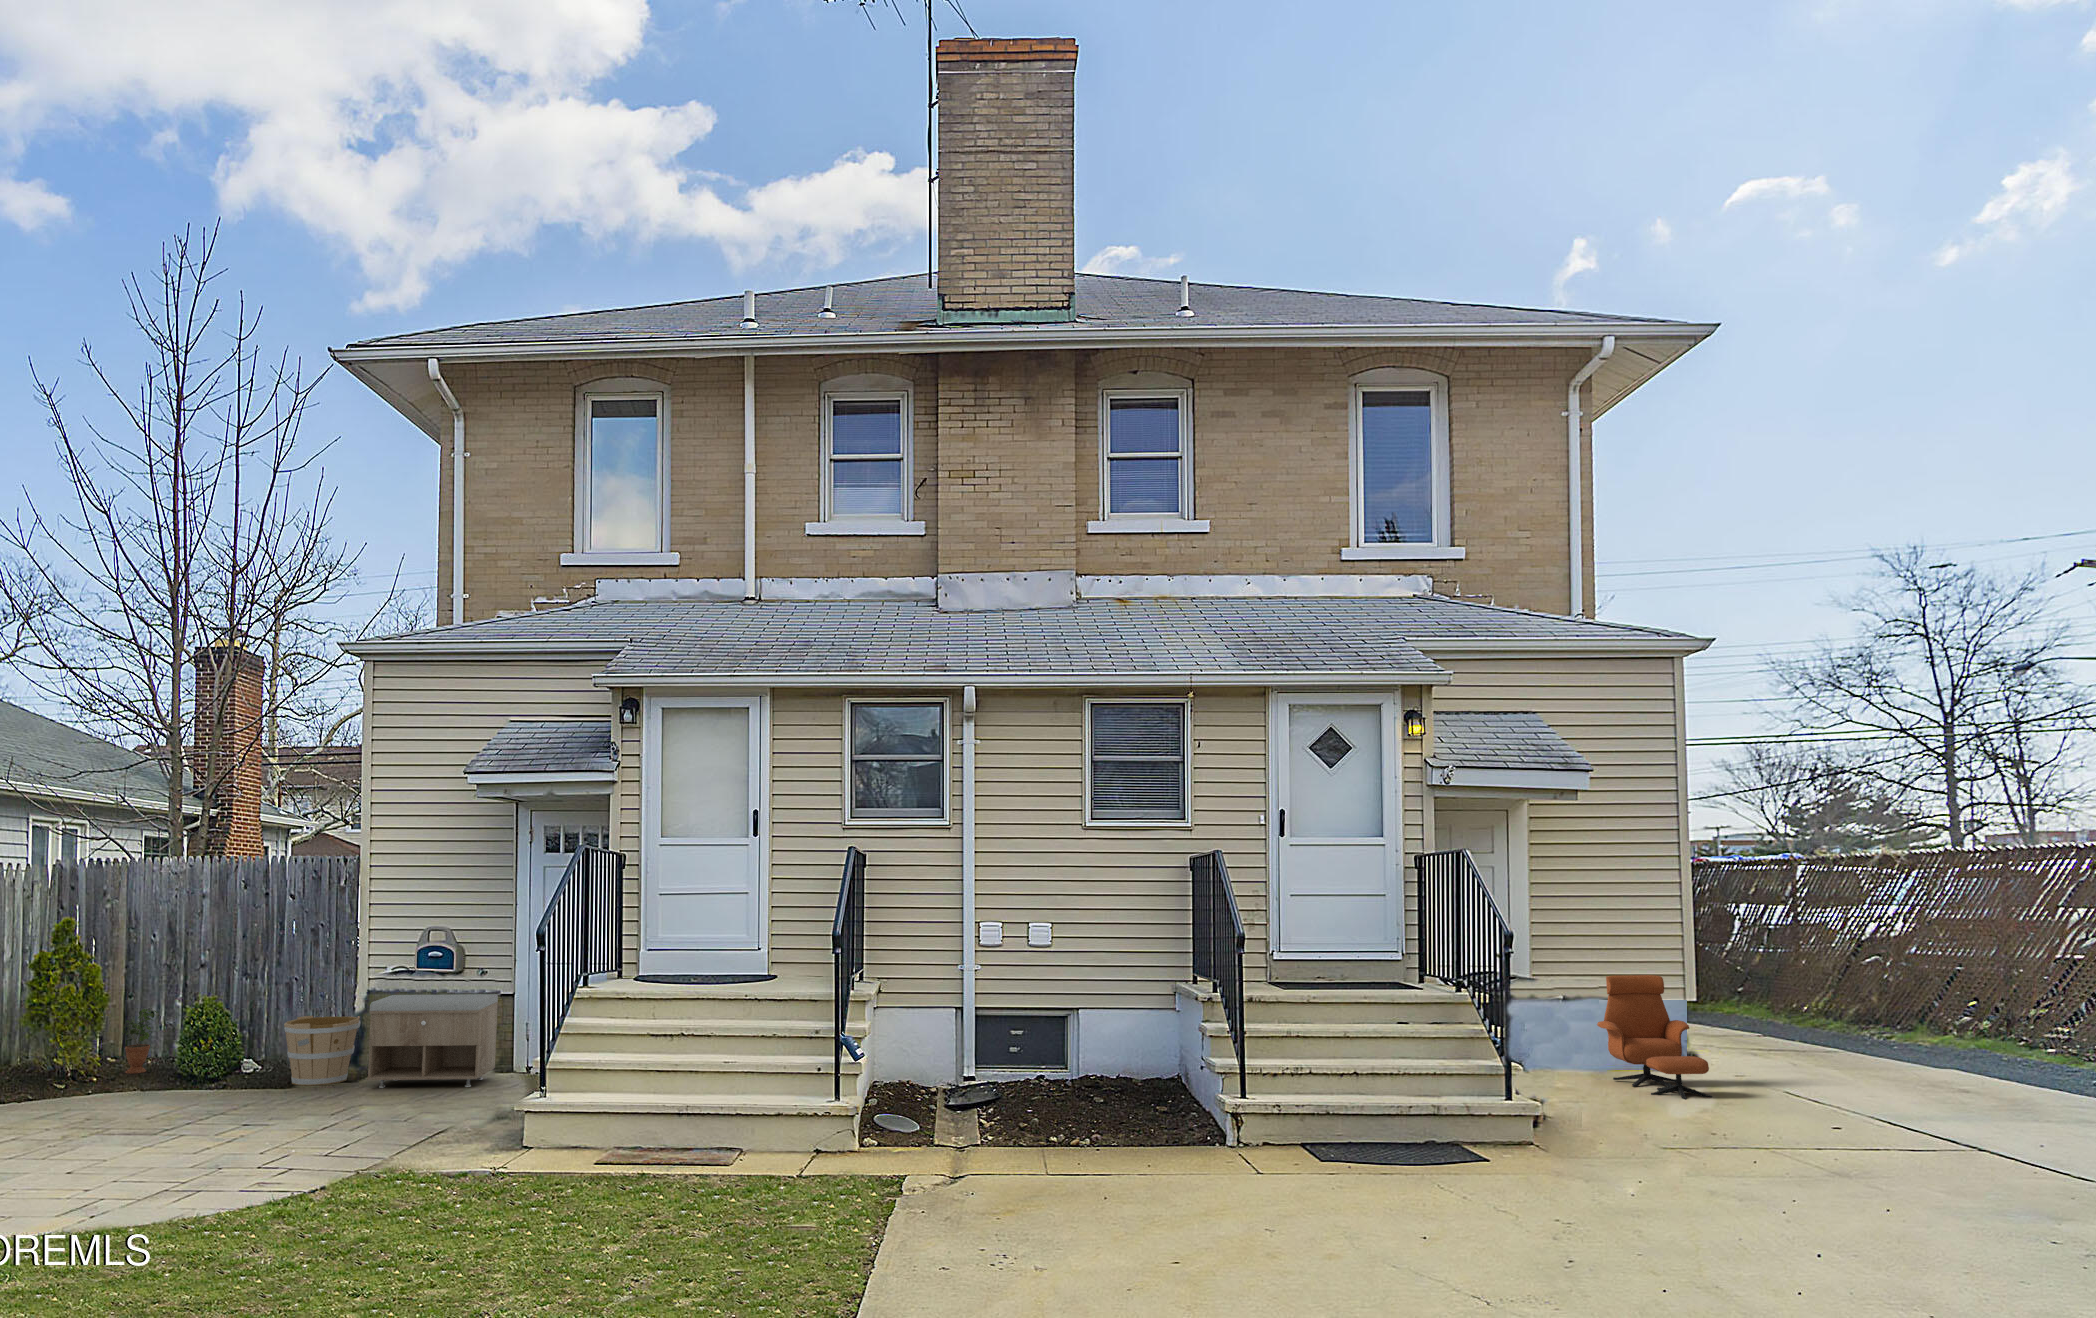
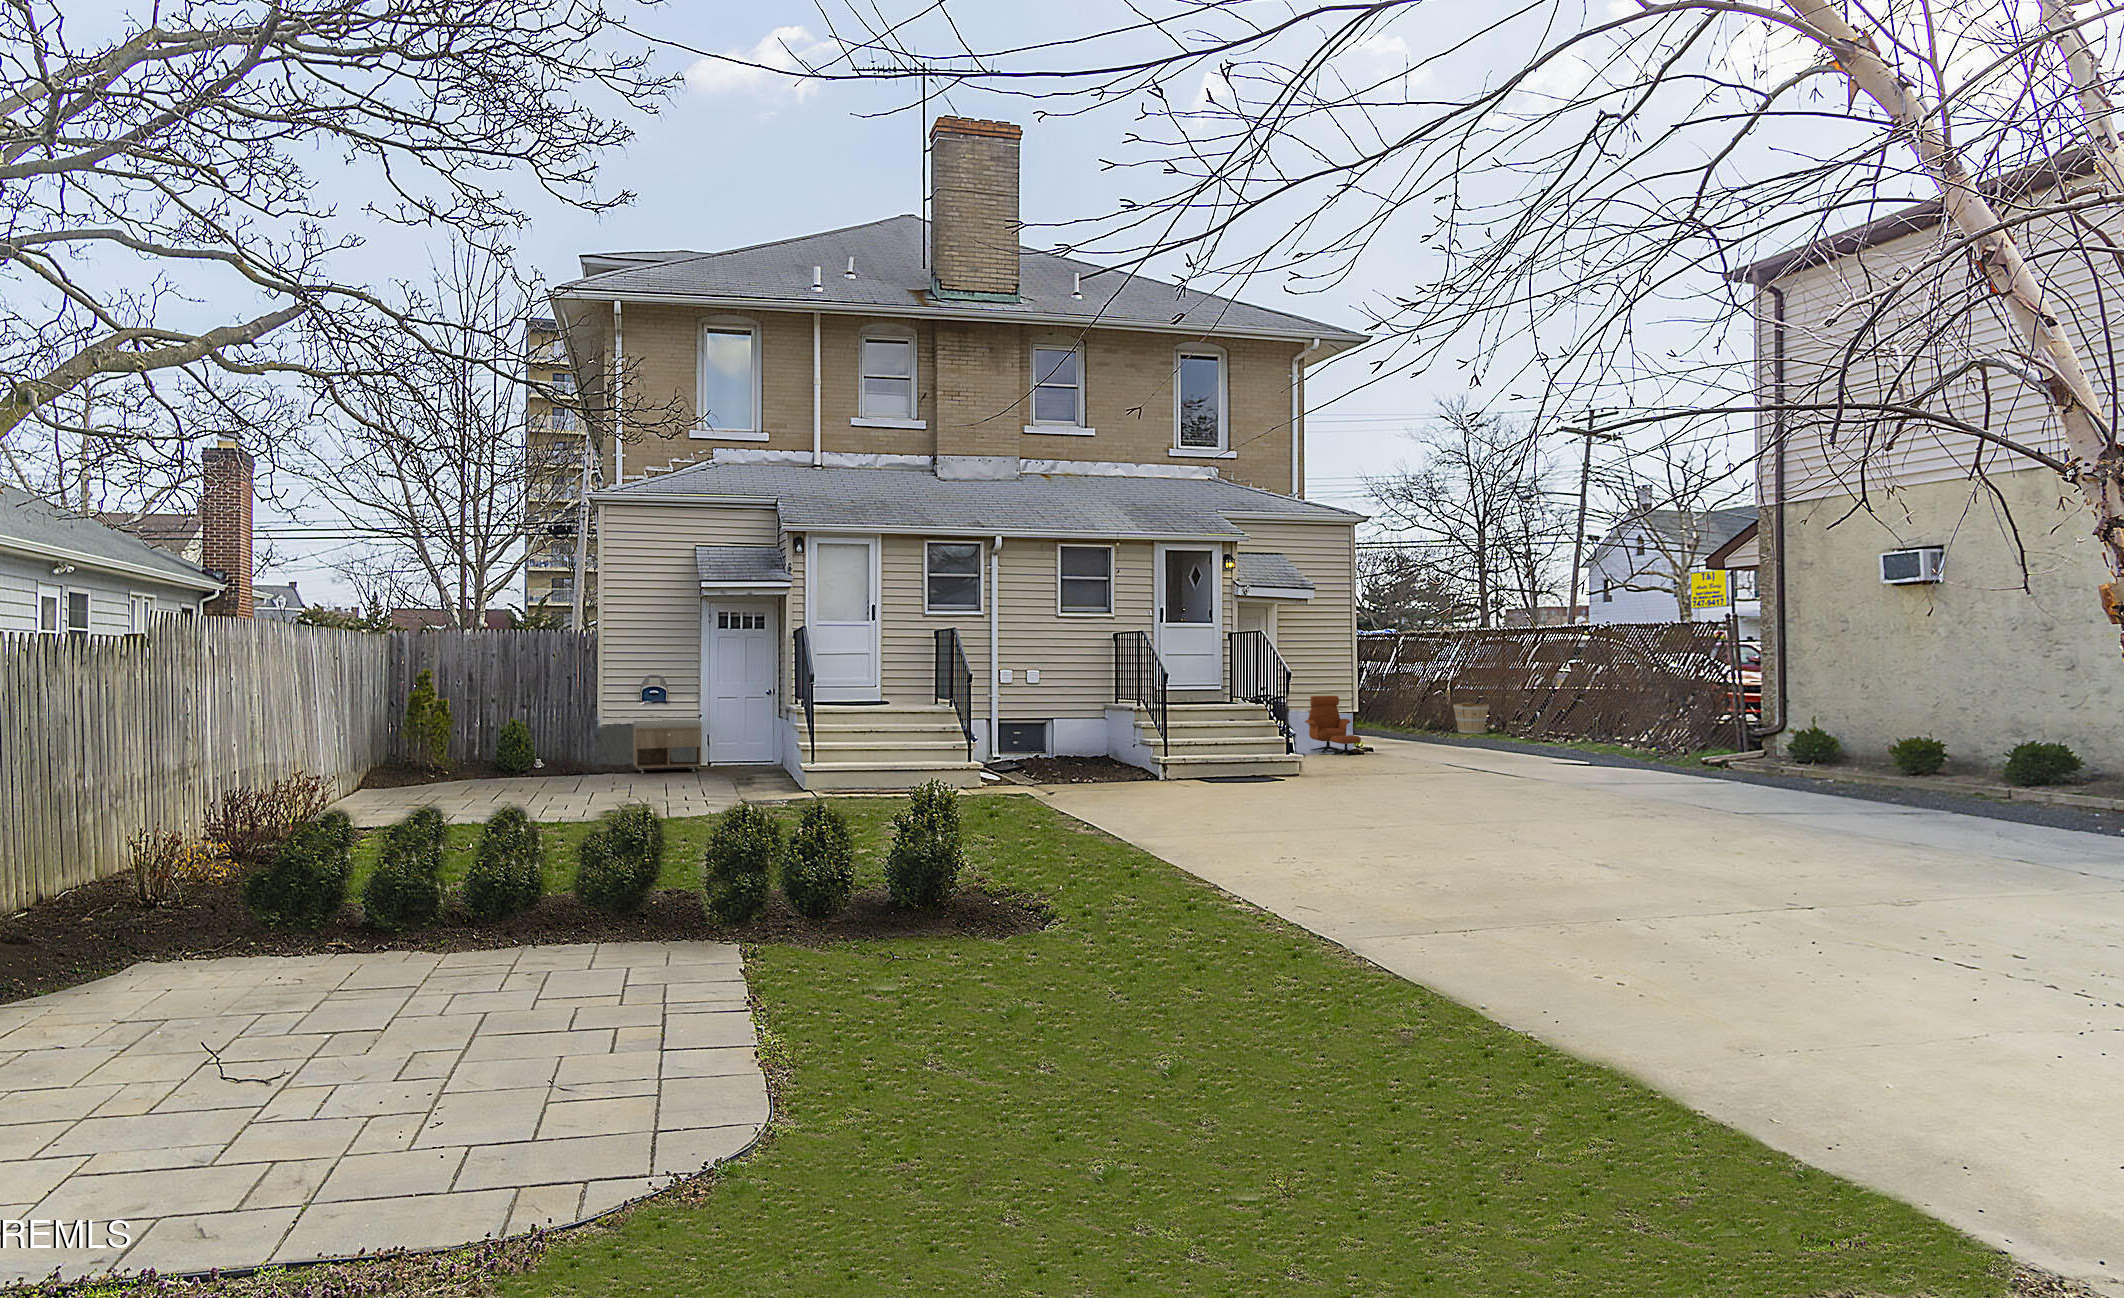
potted plant: present [122,1009,157,1074] -> none [445,732,464,773]
wooden bucket: present [284,1015,360,1086] -> present [1453,702,1489,734]

